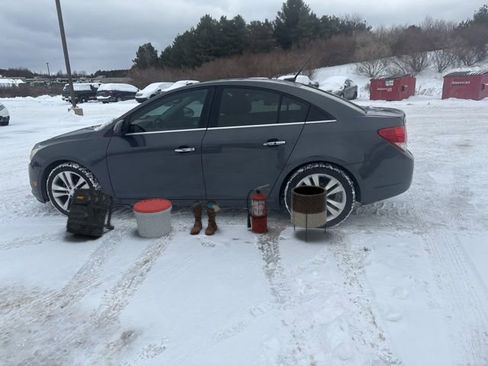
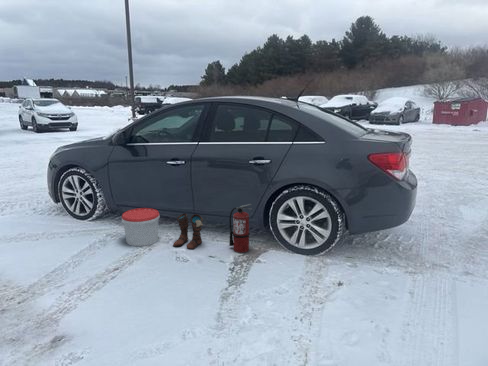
planter: present [291,185,327,242] -> none [270,208,307,268]
backpack: present [66,187,114,236] -> none [61,192,111,240]

